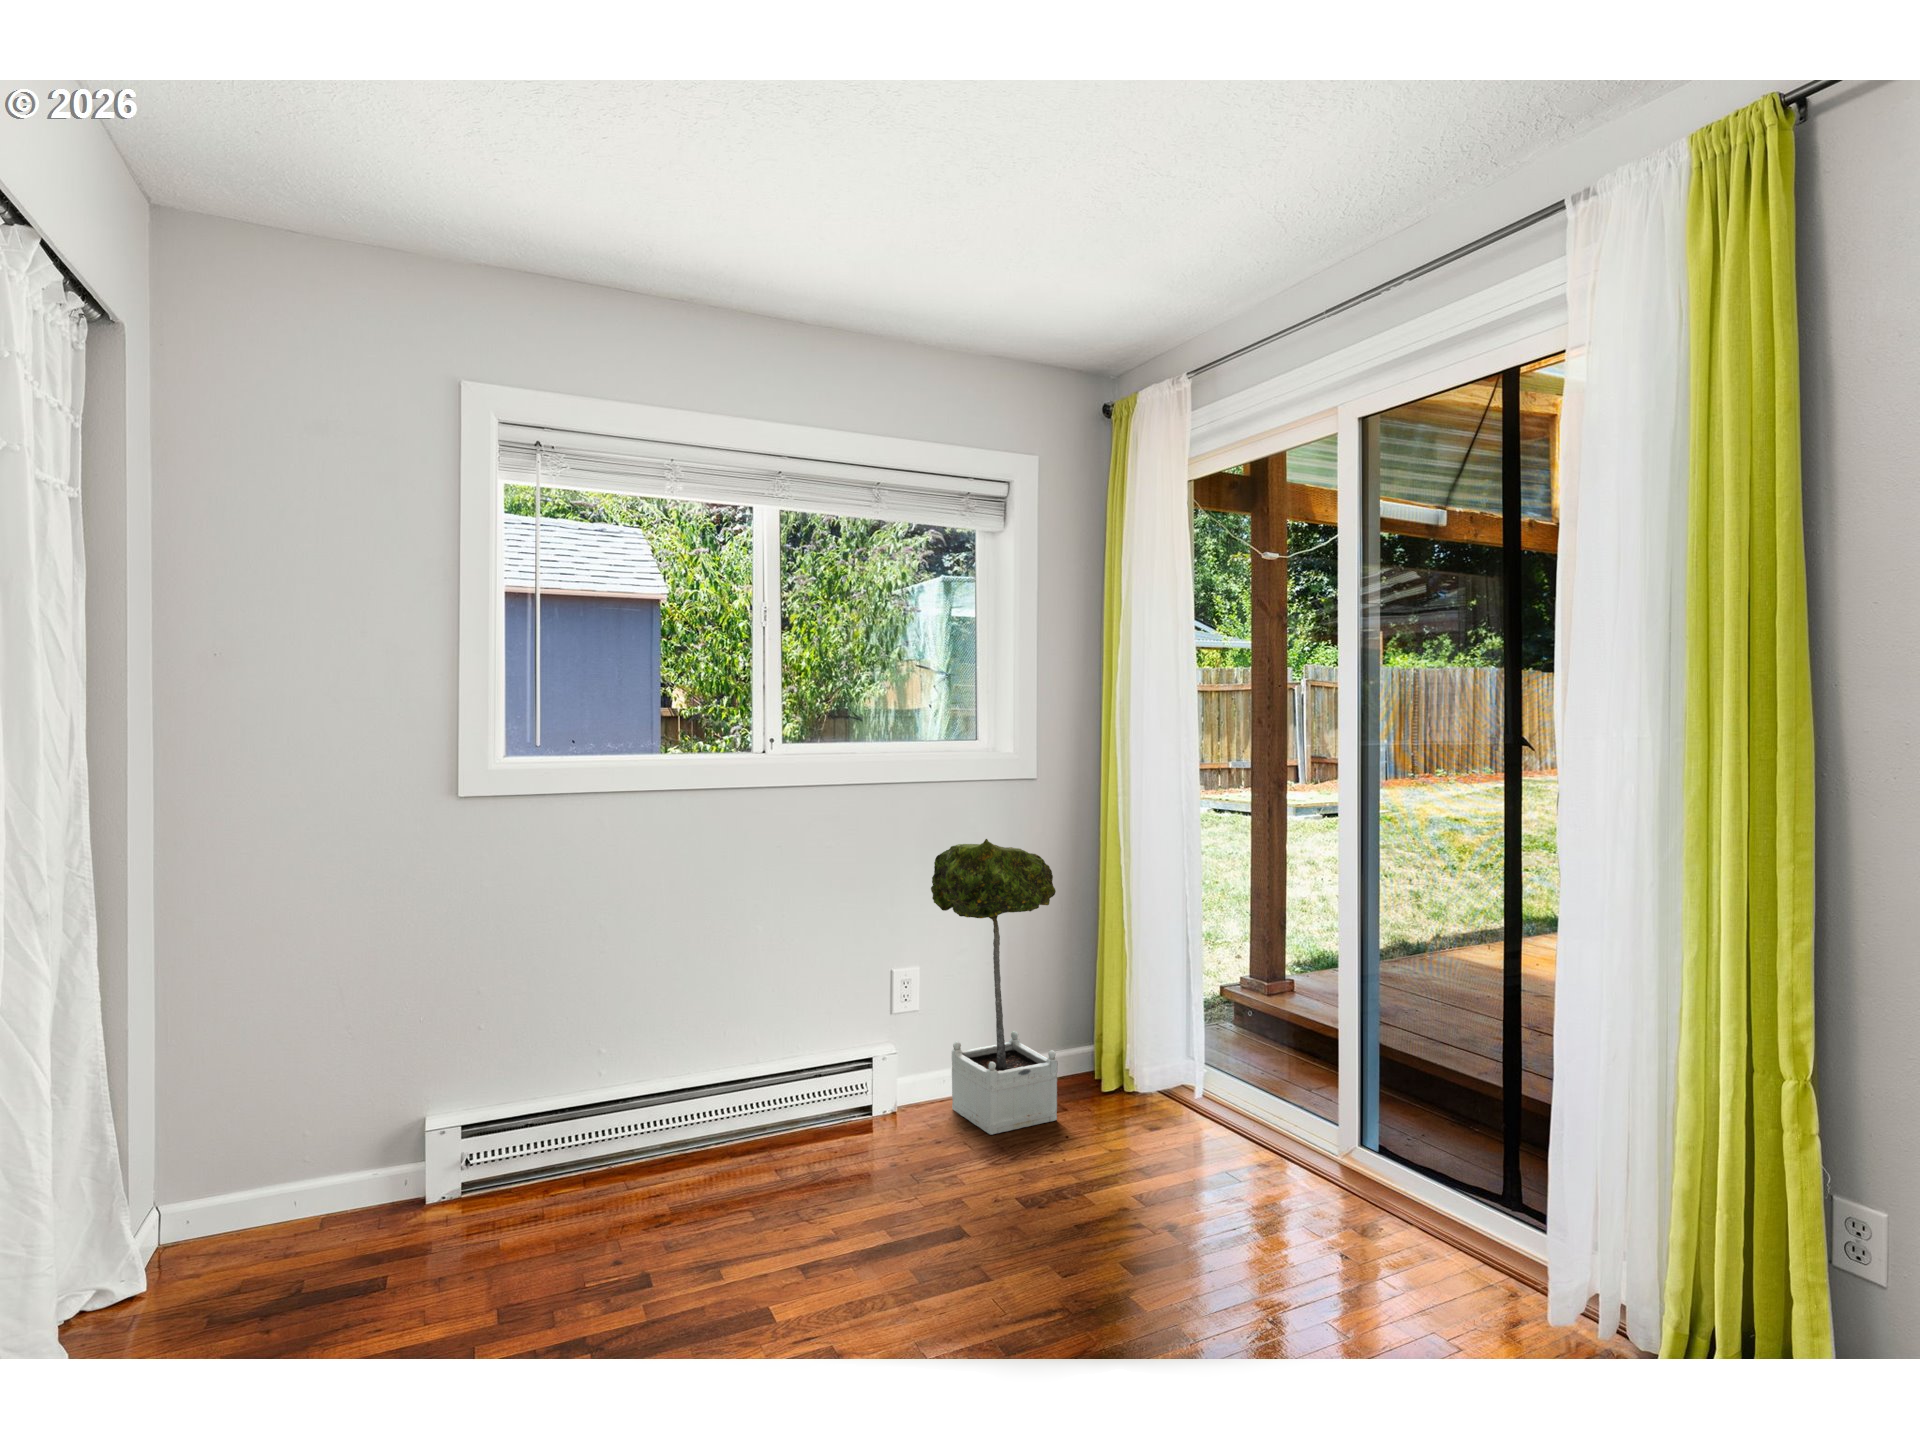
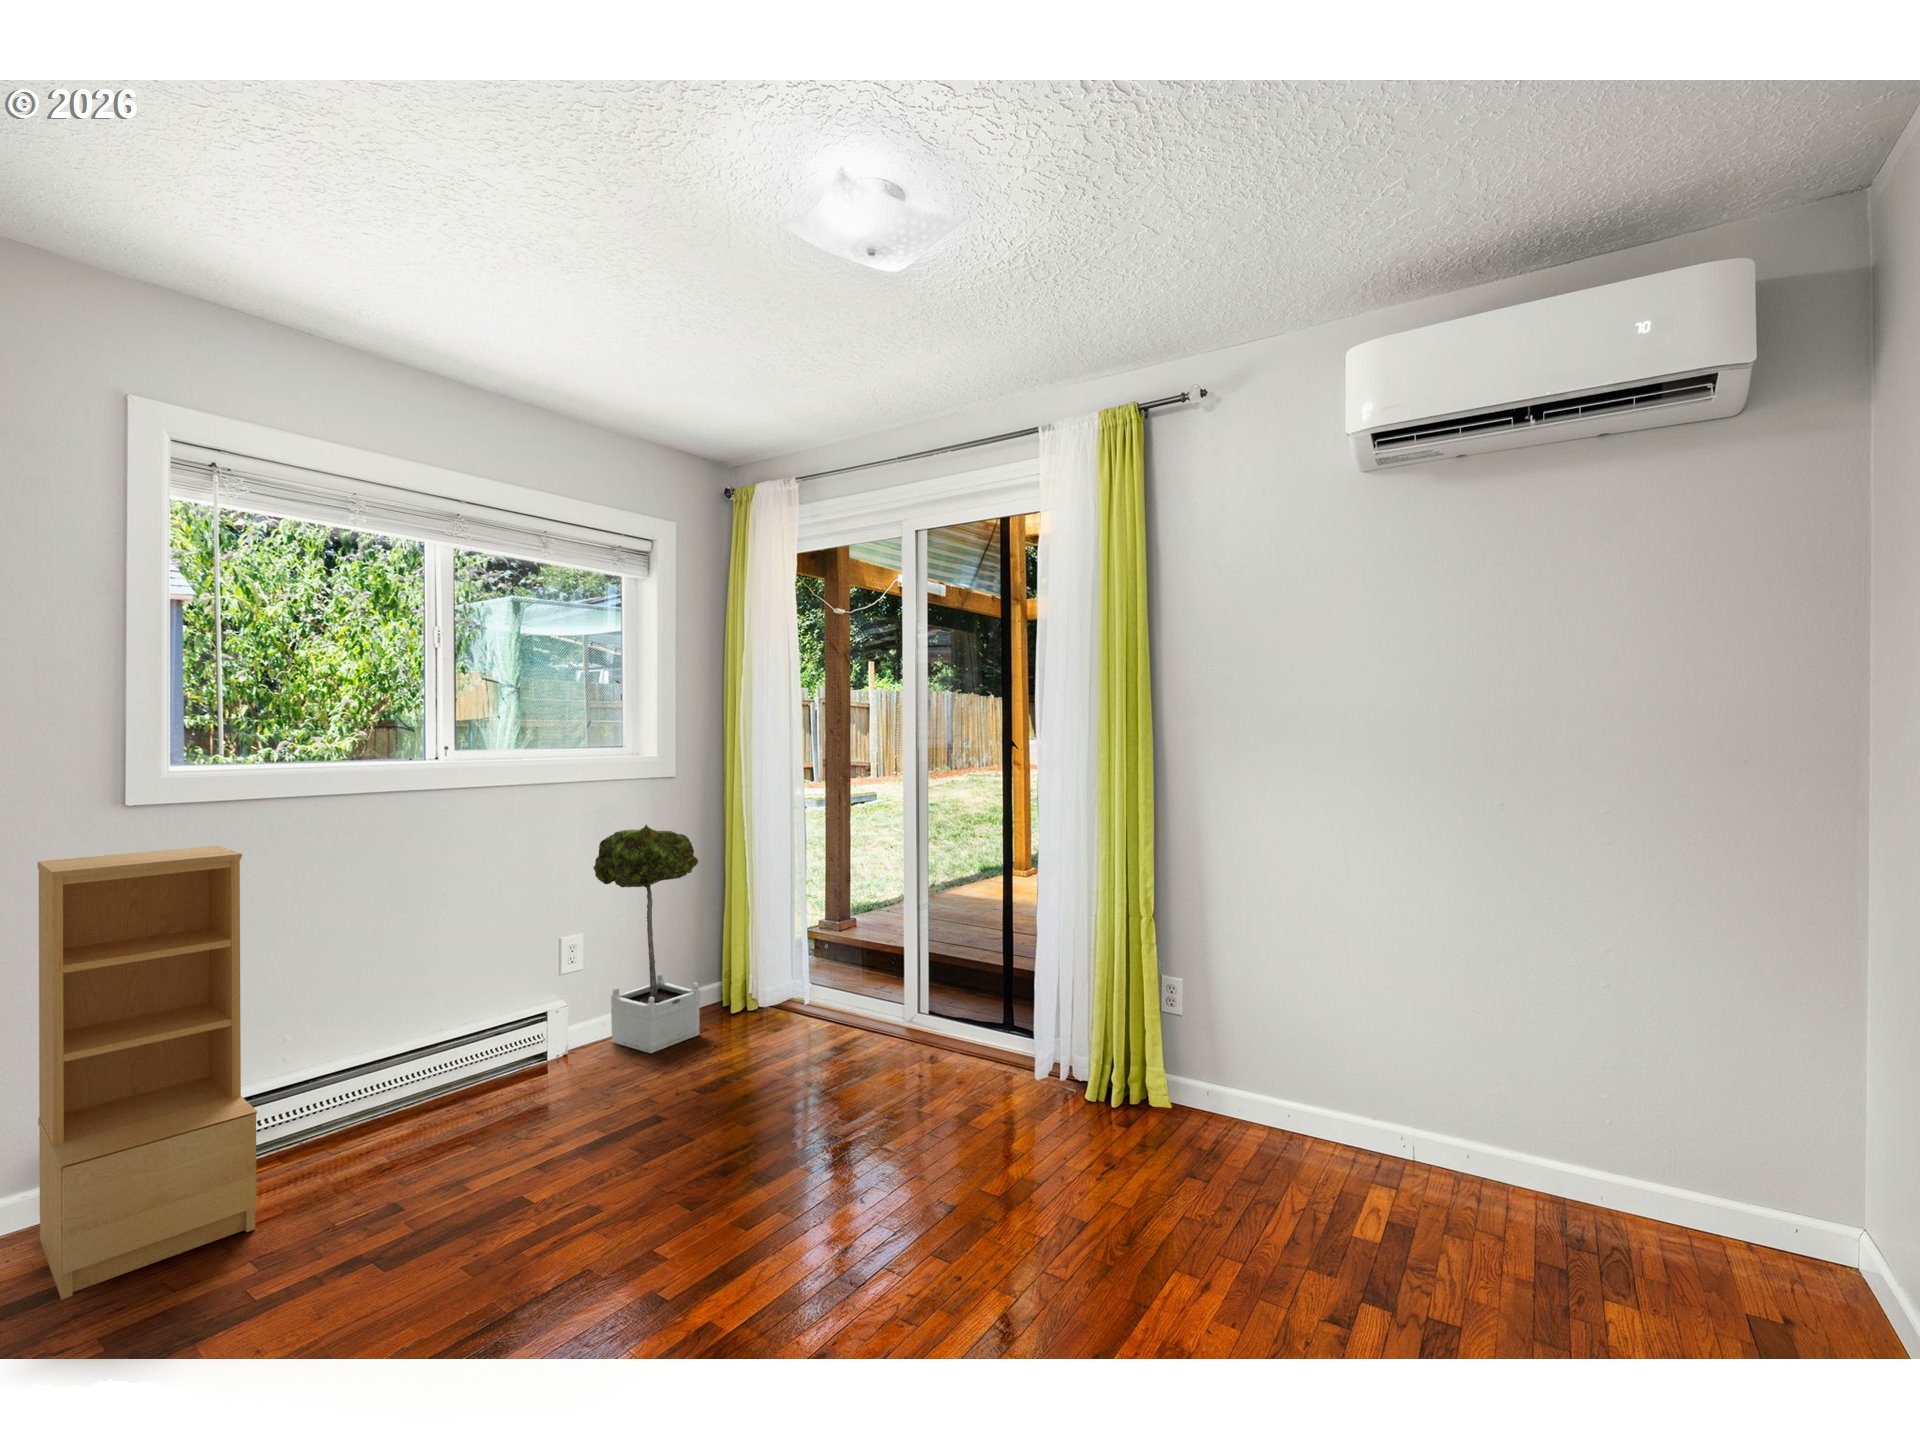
bookshelf: none [352,836,527,1296] -> present [38,846,257,1300]

